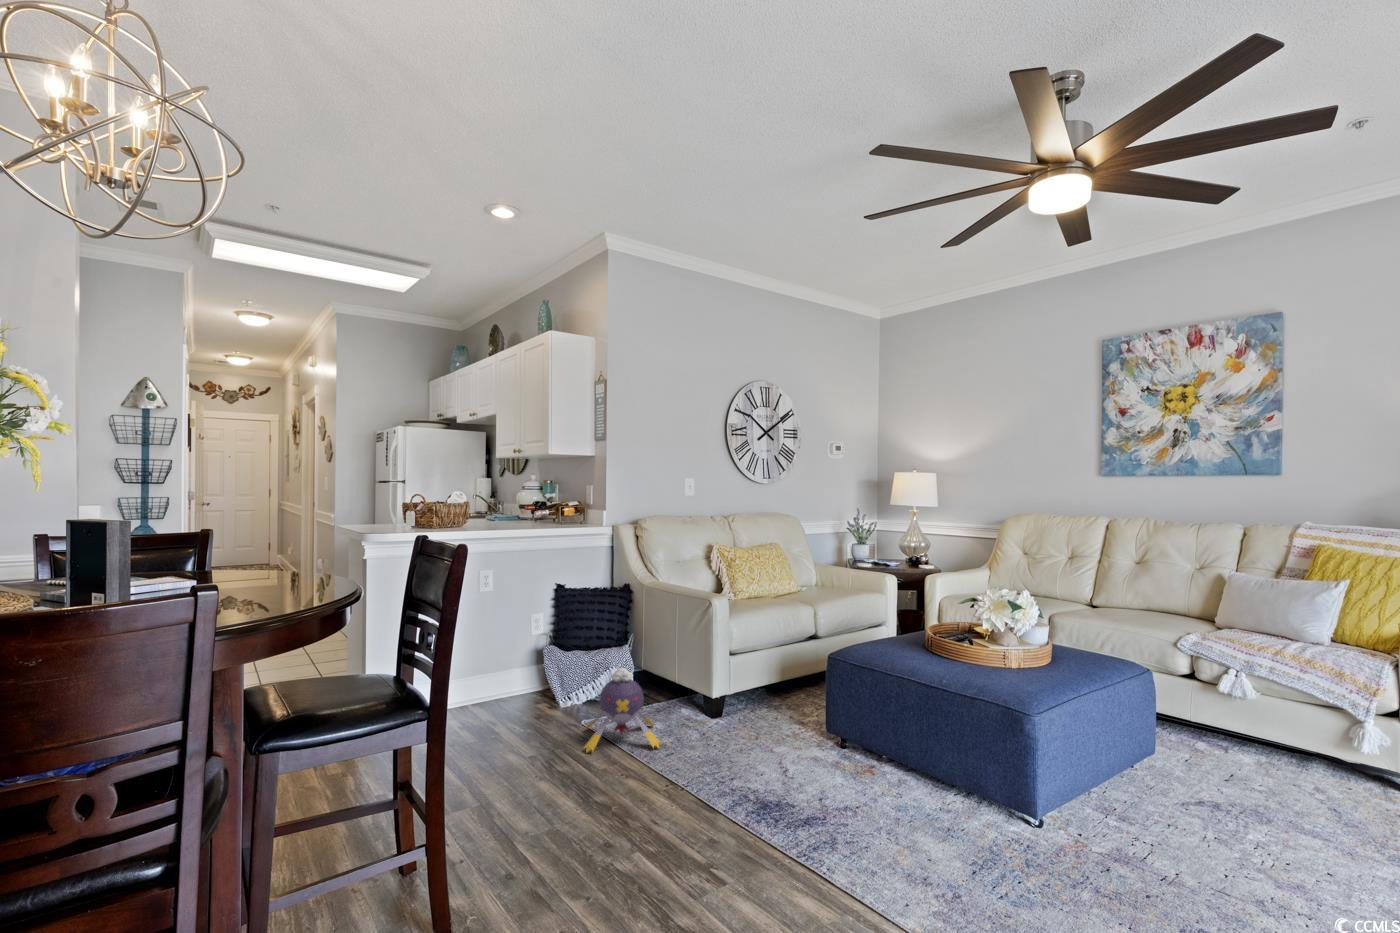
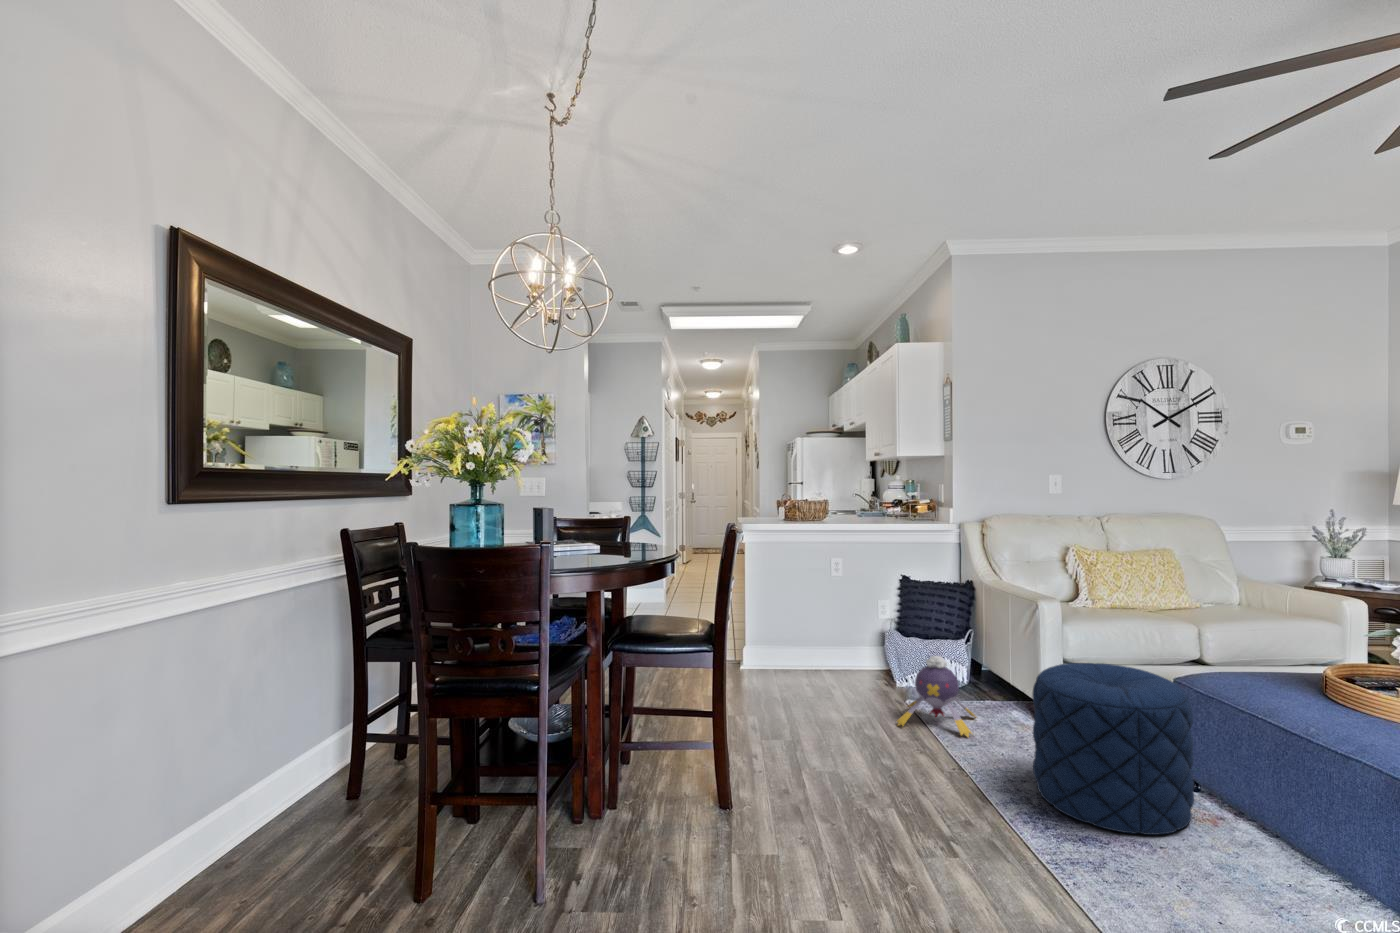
pouf: none [742,653,869,808] -> present [1033,663,1194,835]

